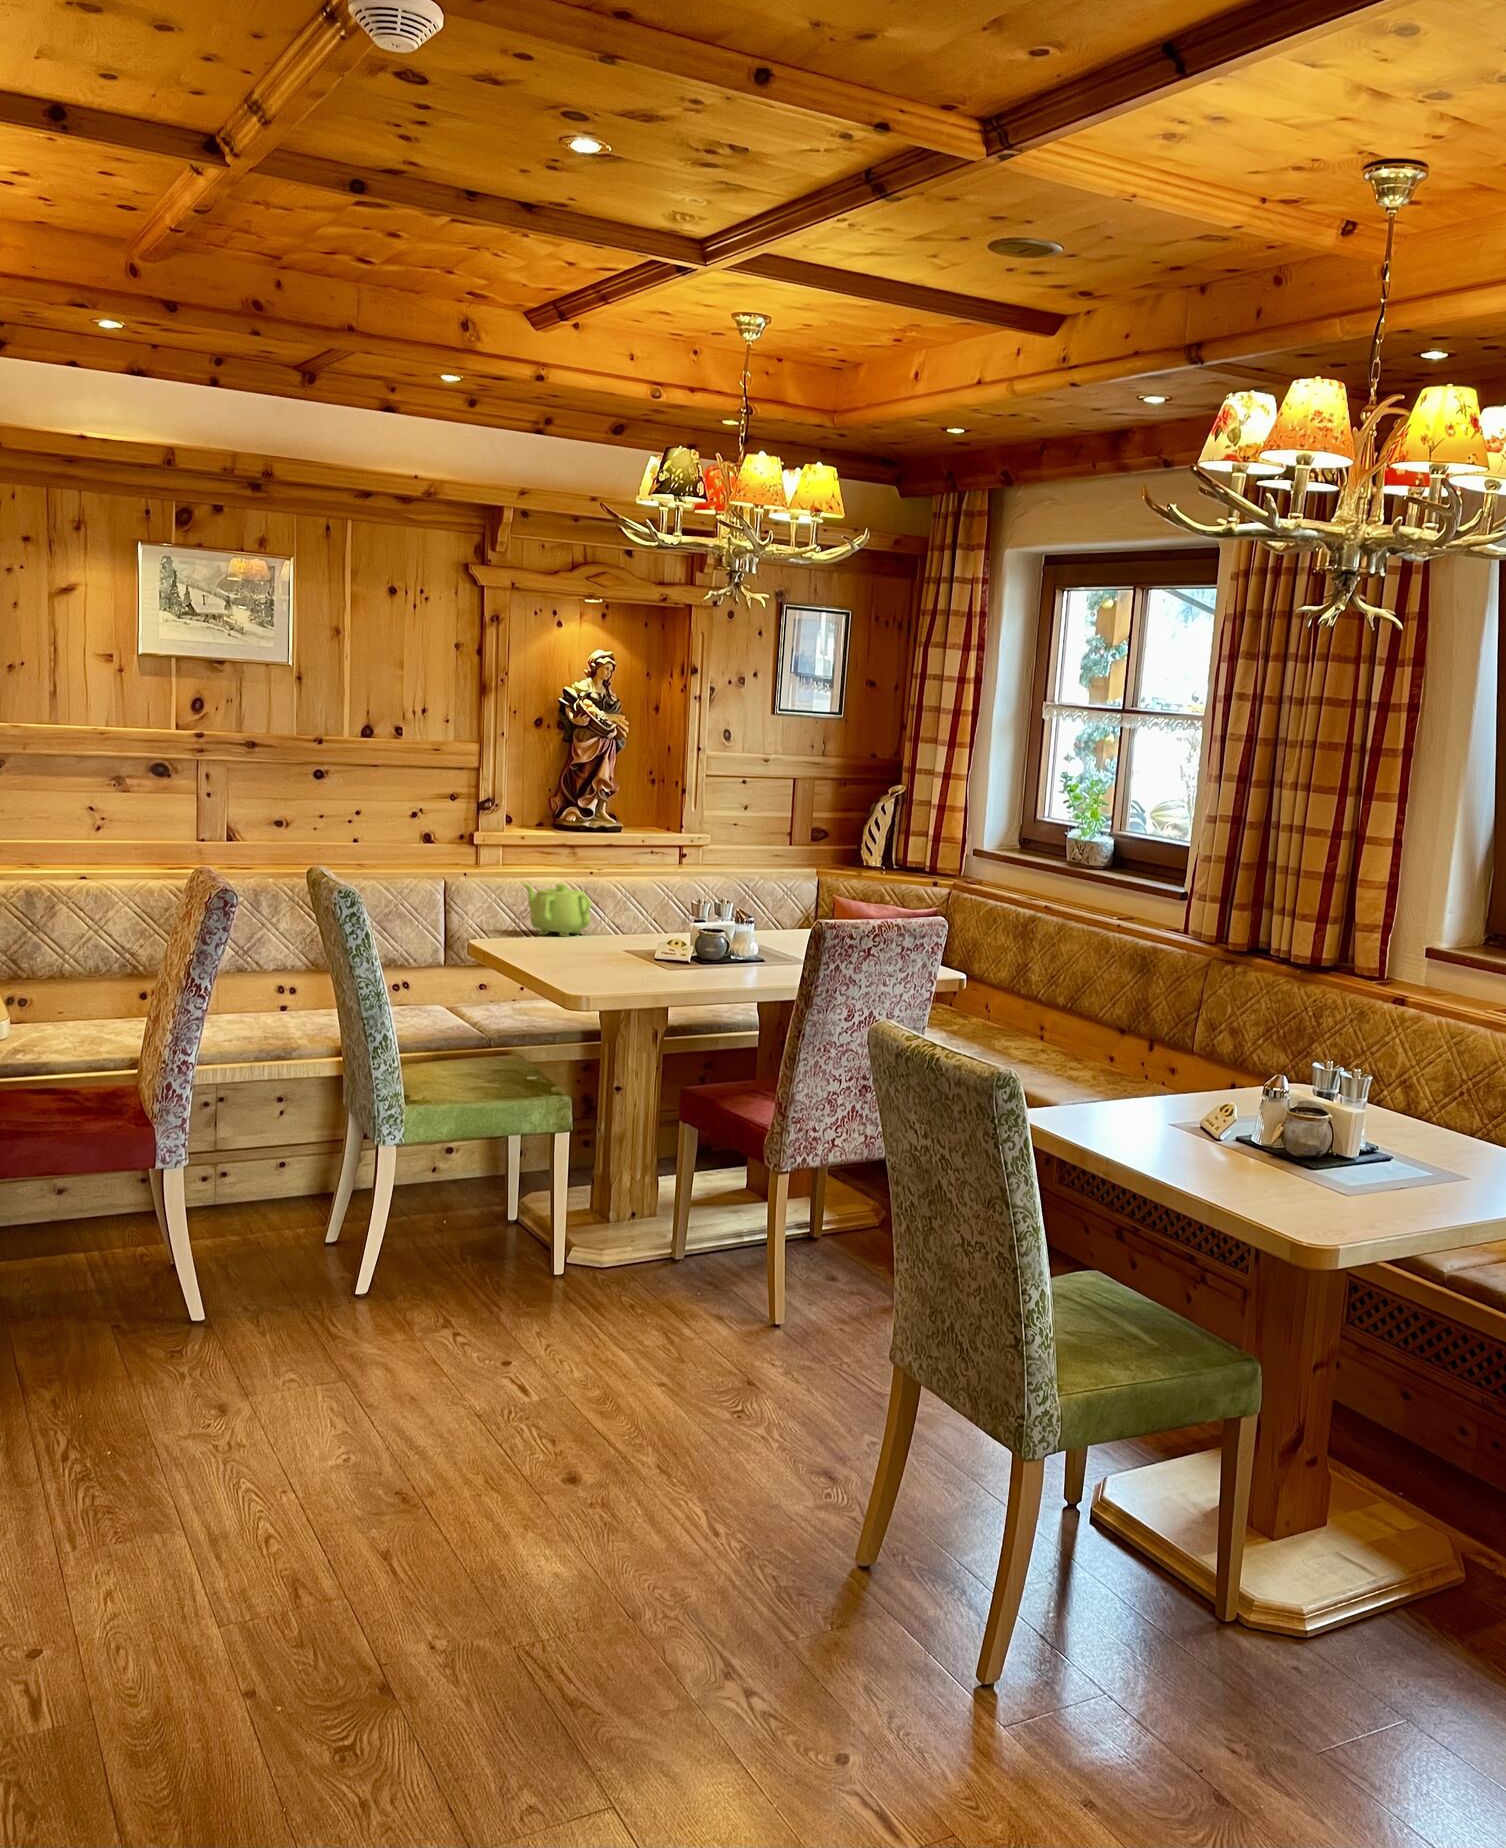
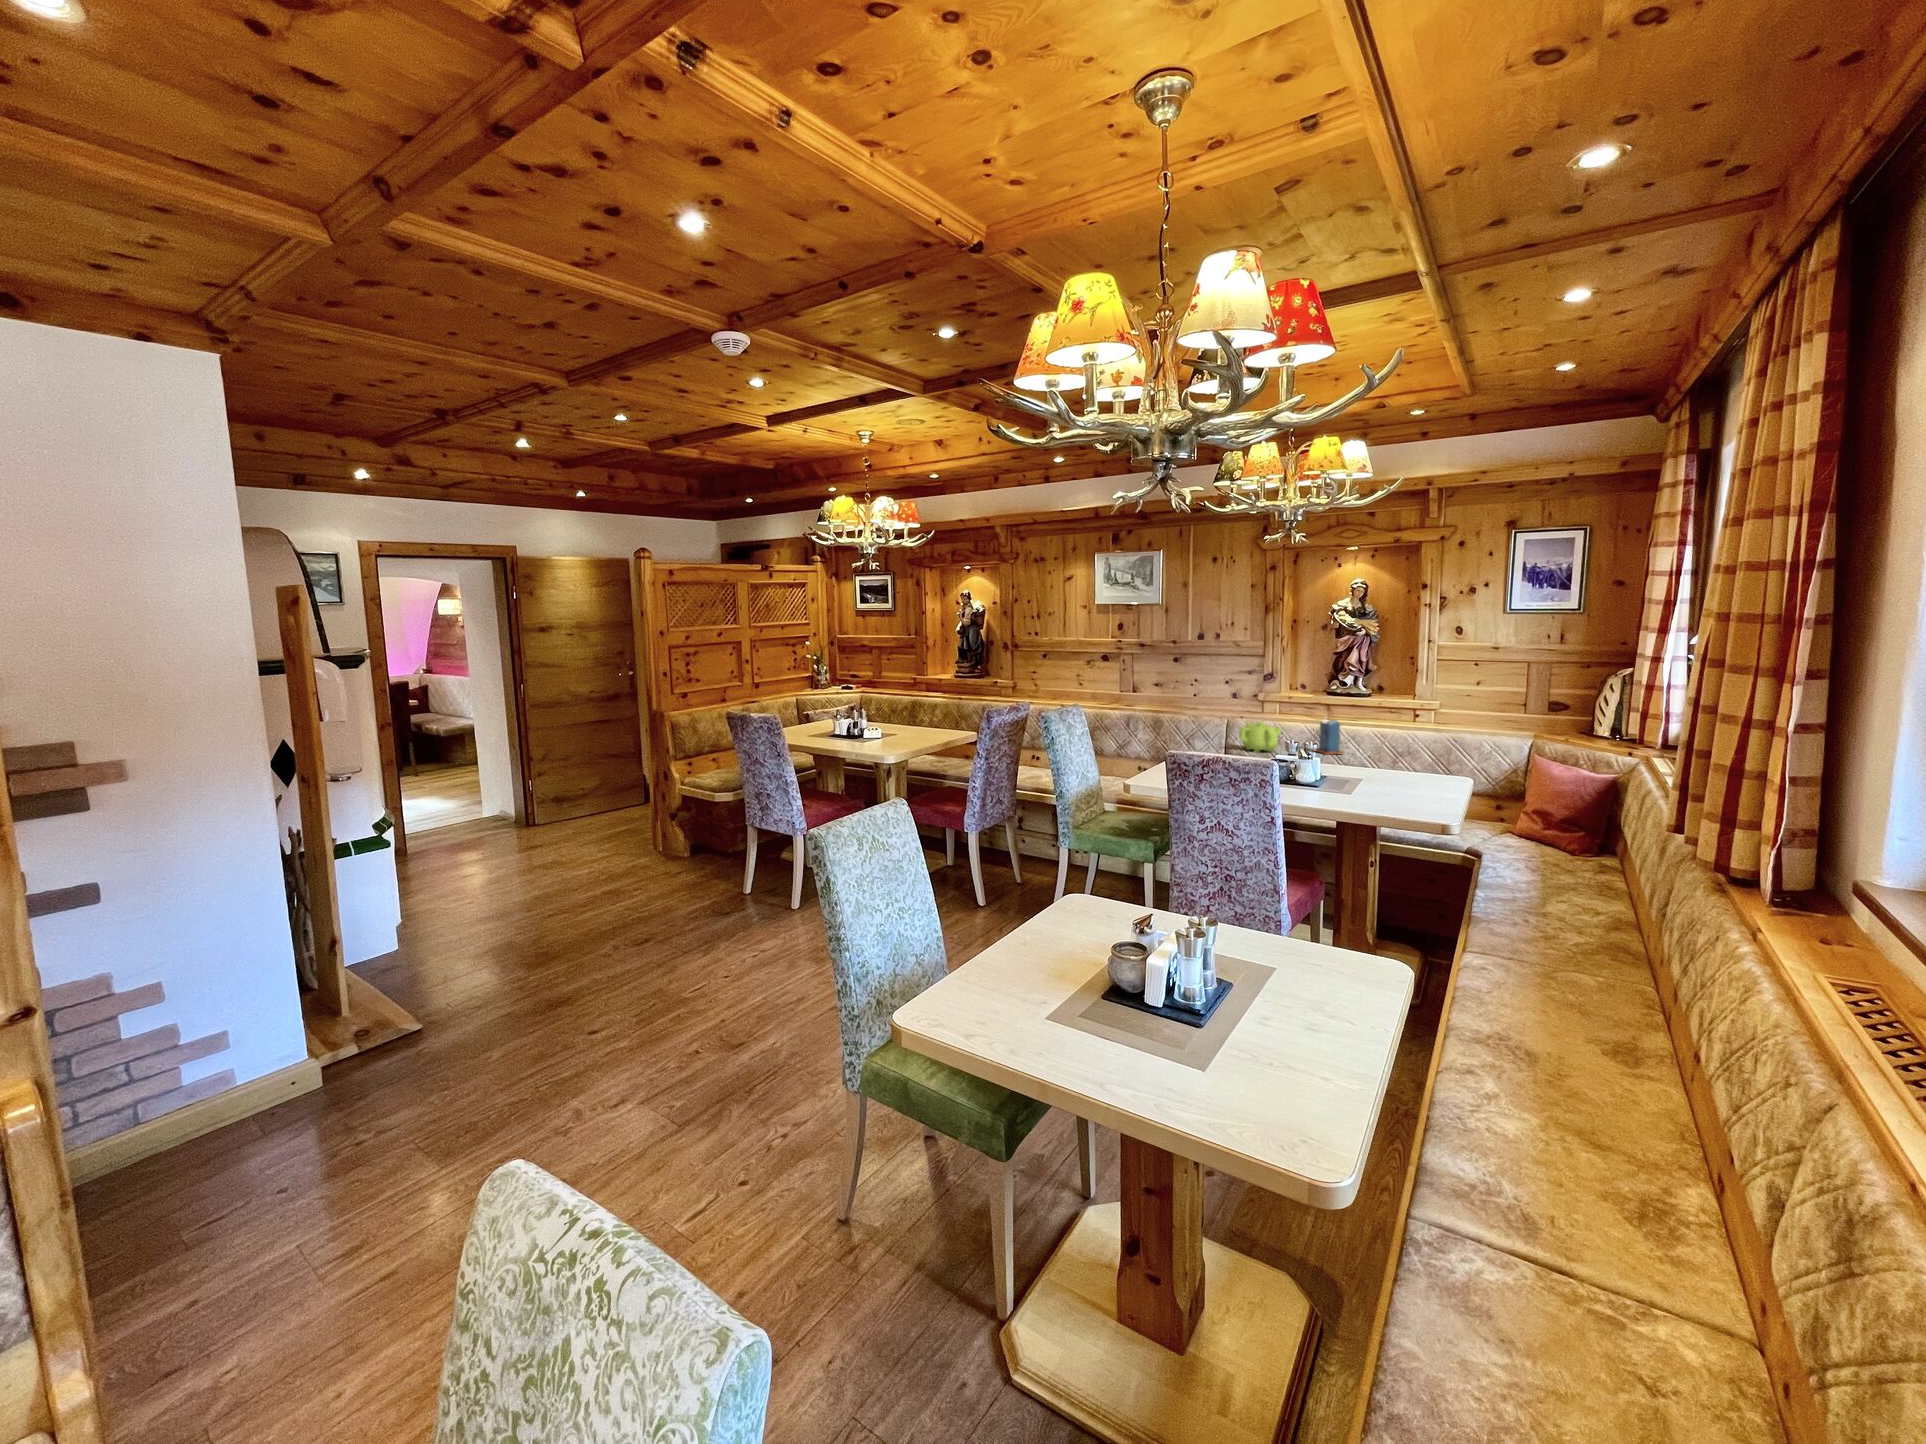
candle: none [609,867,654,929] -> present [1314,719,1344,755]

